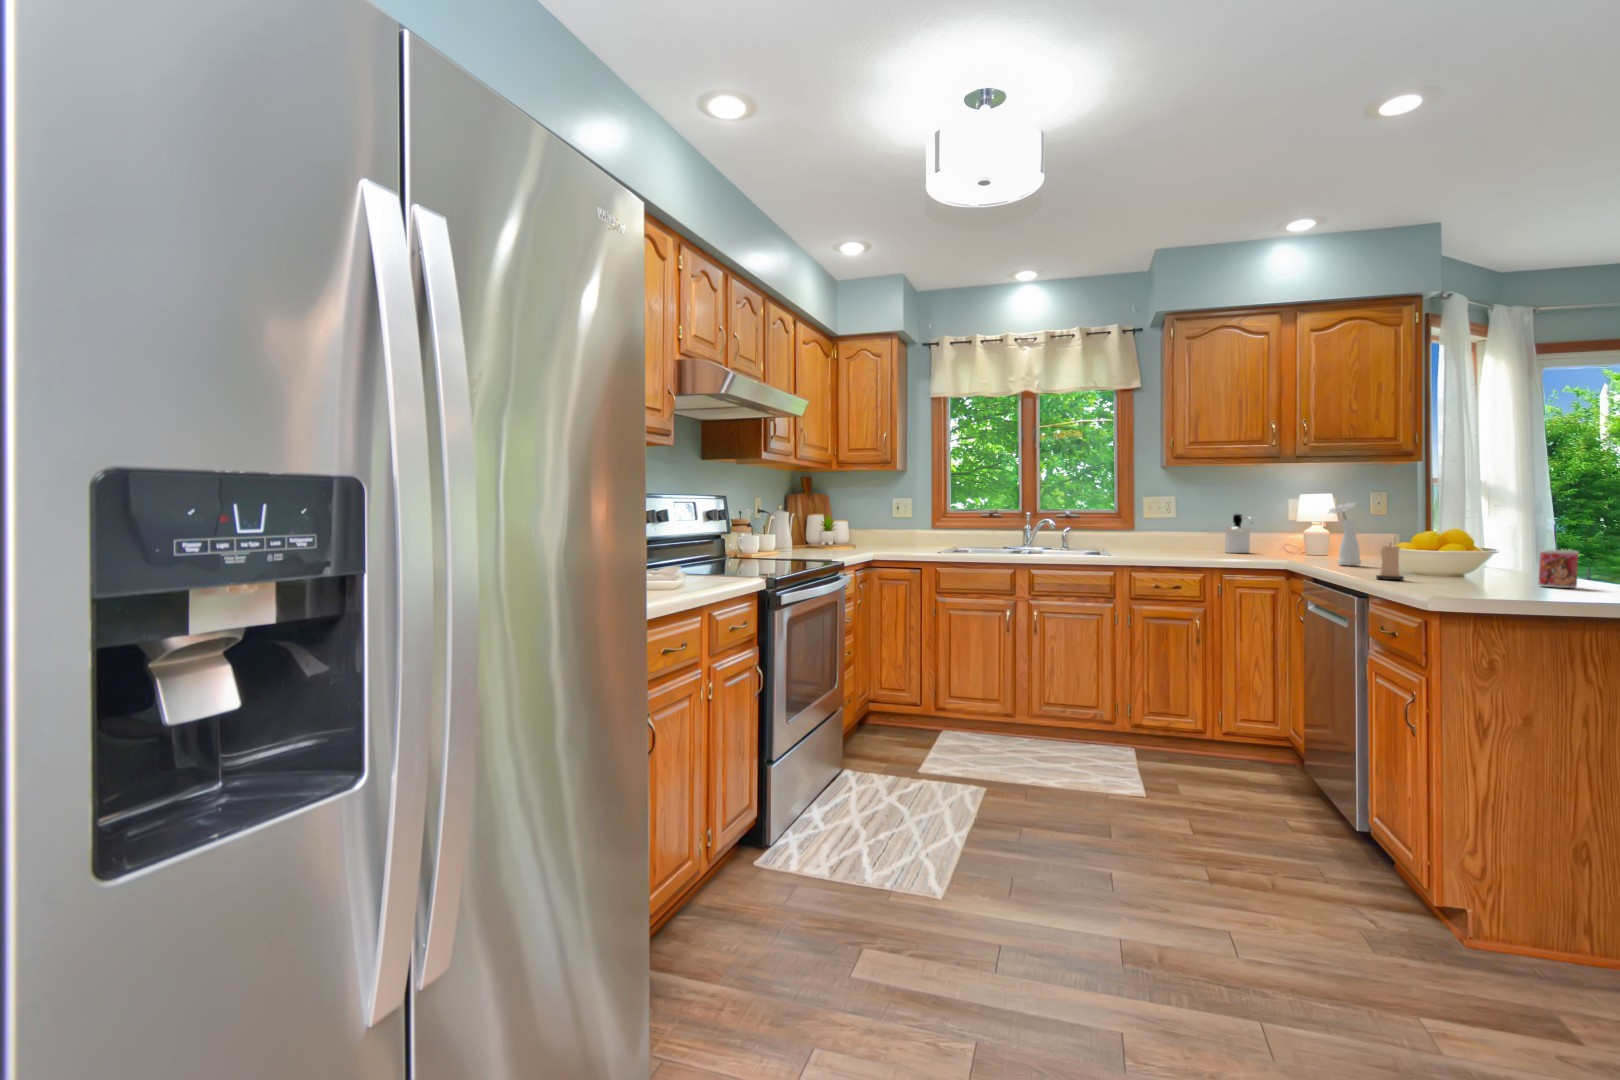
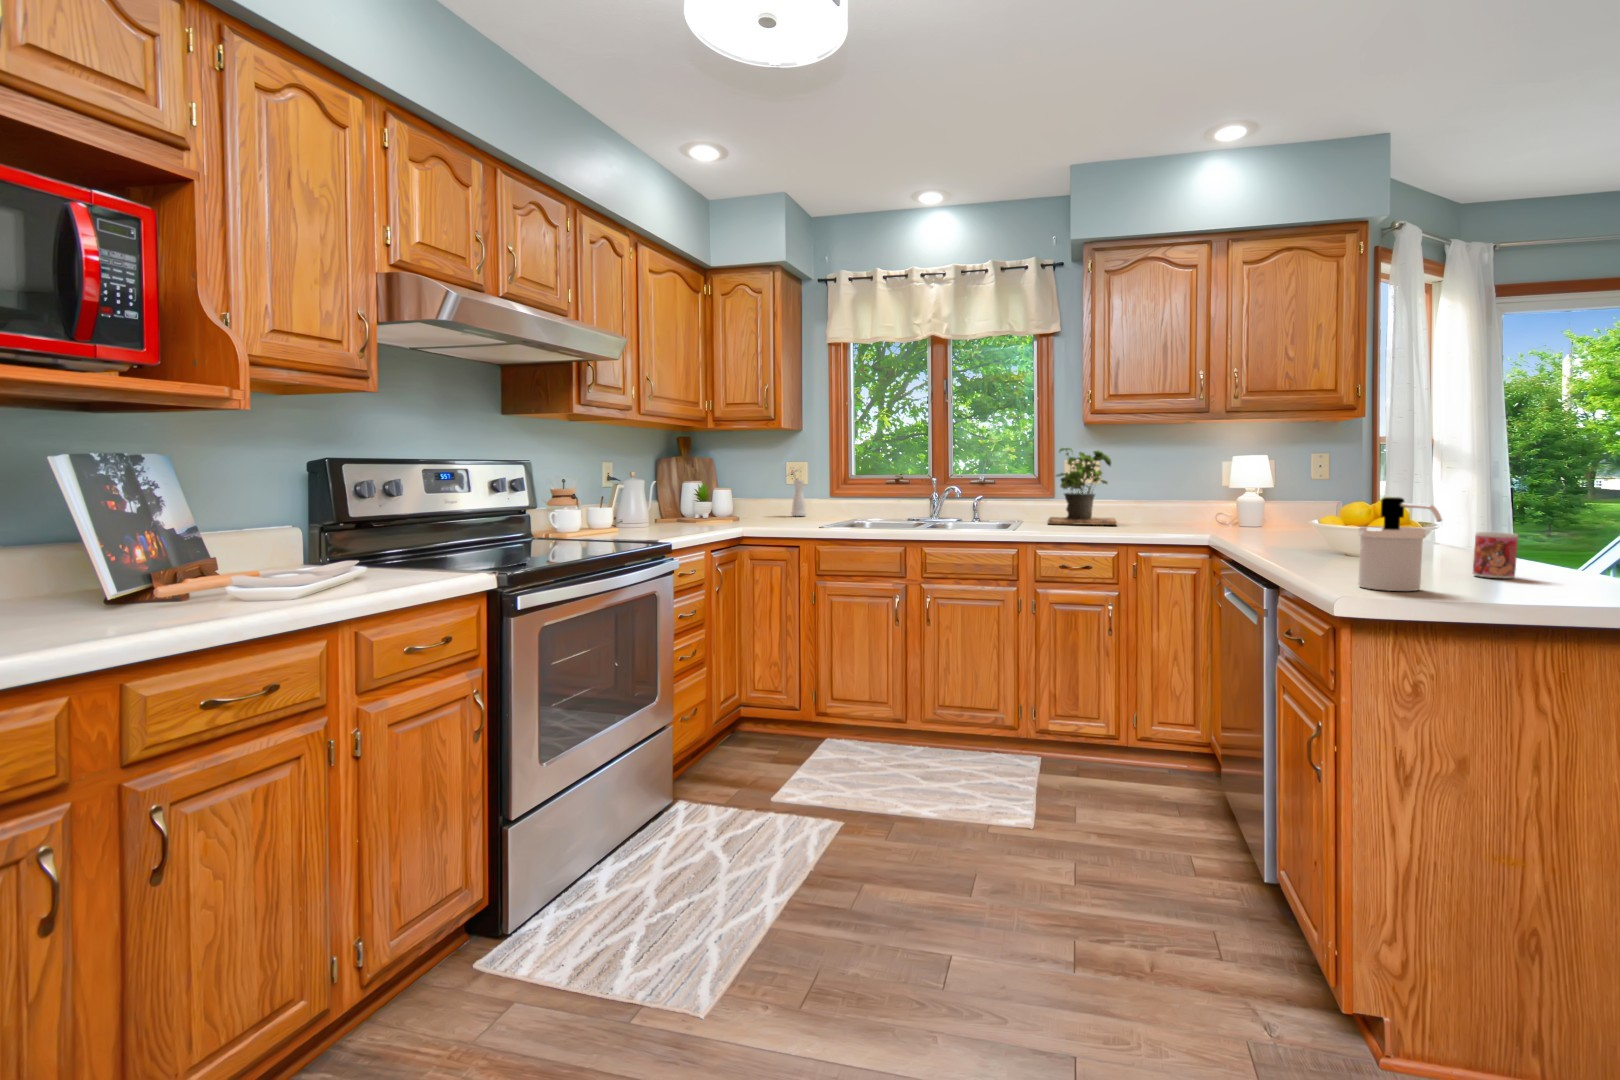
potted plant: none [1132,486,1195,552] -> present [1048,448,1117,525]
vase: present [1329,503,1361,566] -> present [789,469,807,516]
soap dispenser: present [1224,514,1253,553] -> present [1358,497,1442,591]
candle: present [1376,544,1404,580] -> none [1293,521,1324,567]

